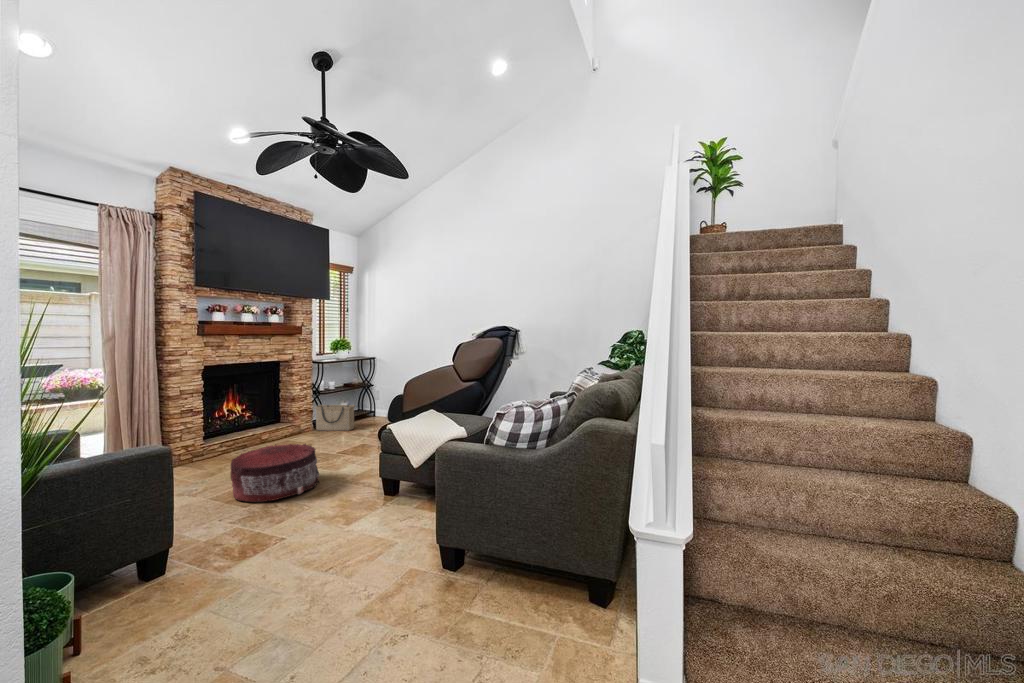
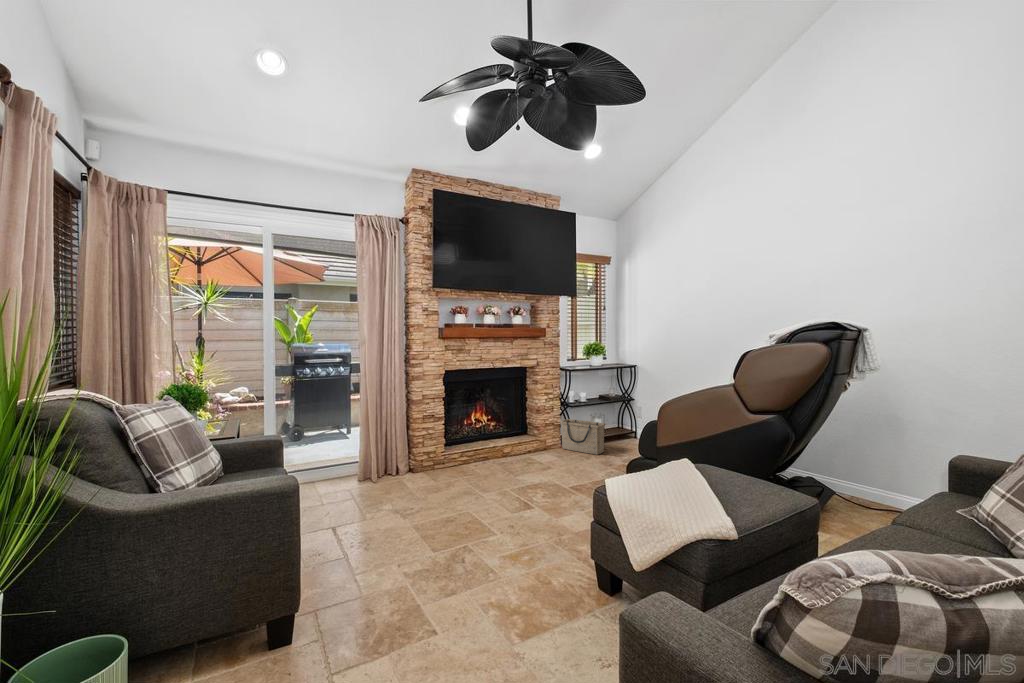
pouf: present [230,444,319,502] -> none [427,472,525,554]

